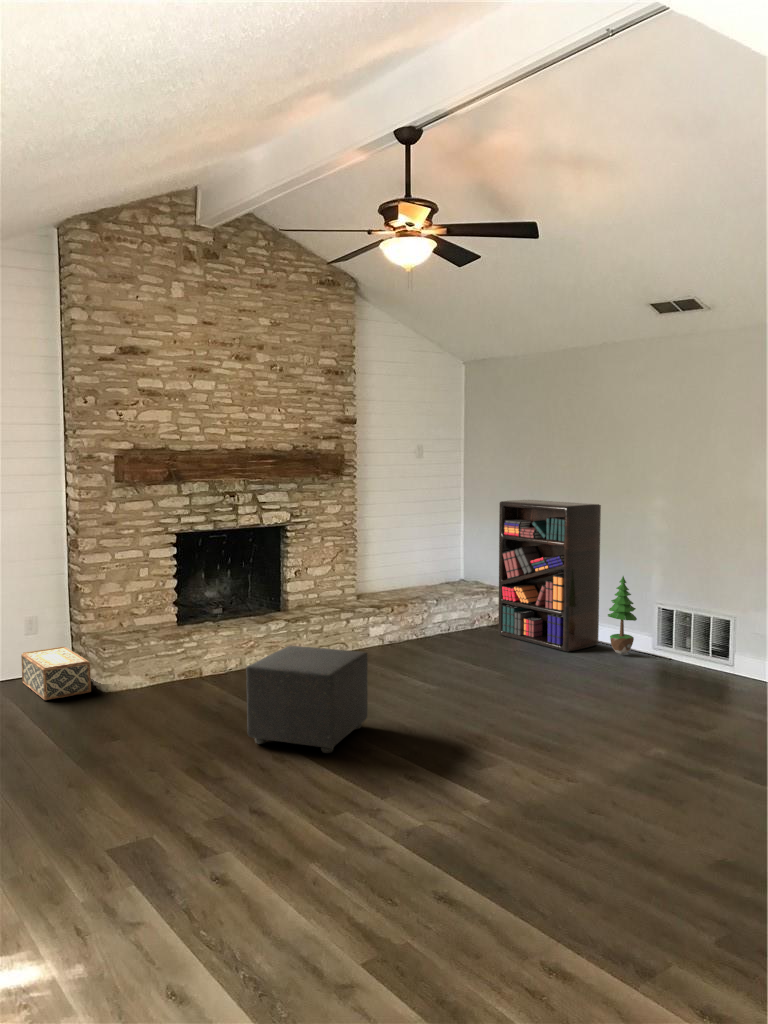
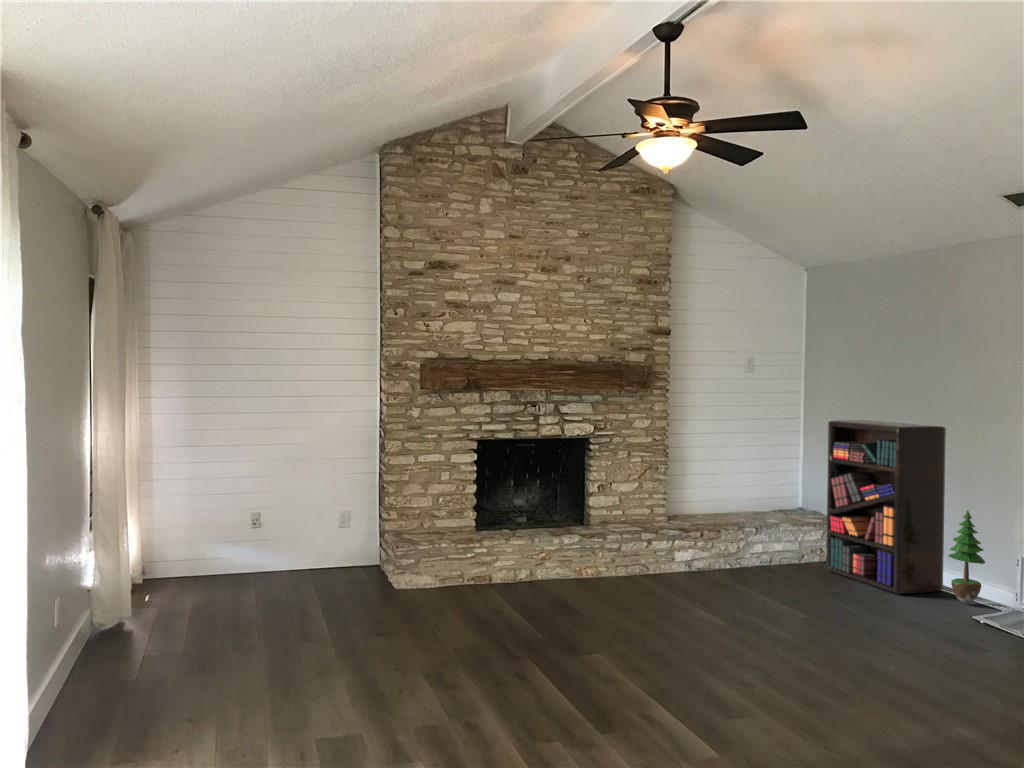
ottoman: present [246,646,368,753] -> none [501,554,629,664]
woven basket: present [21,647,91,700] -> none [331,543,385,590]

